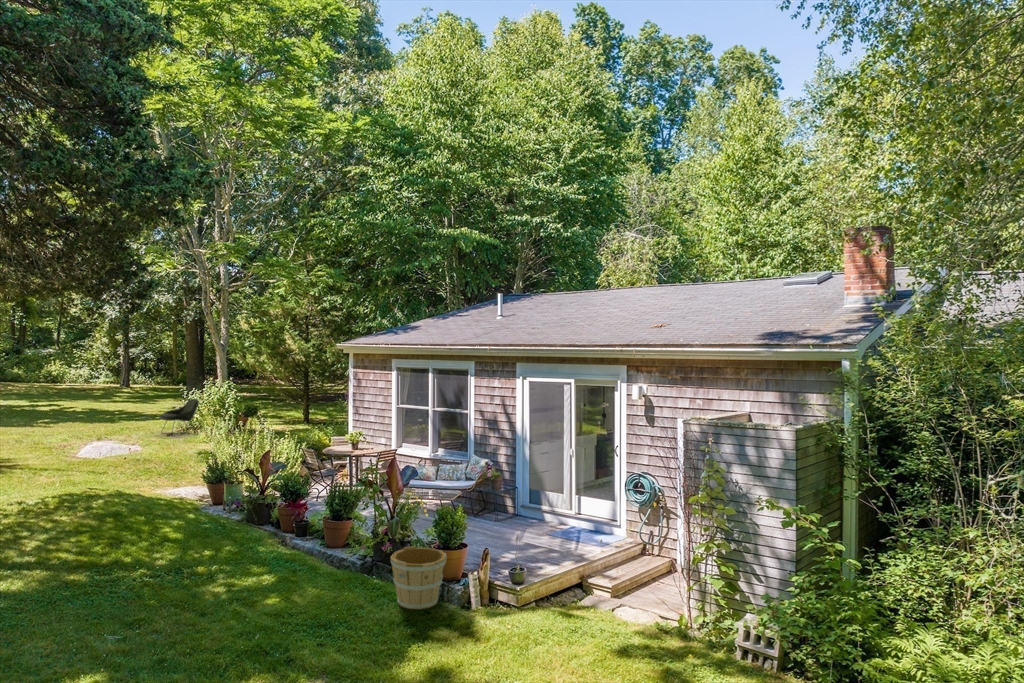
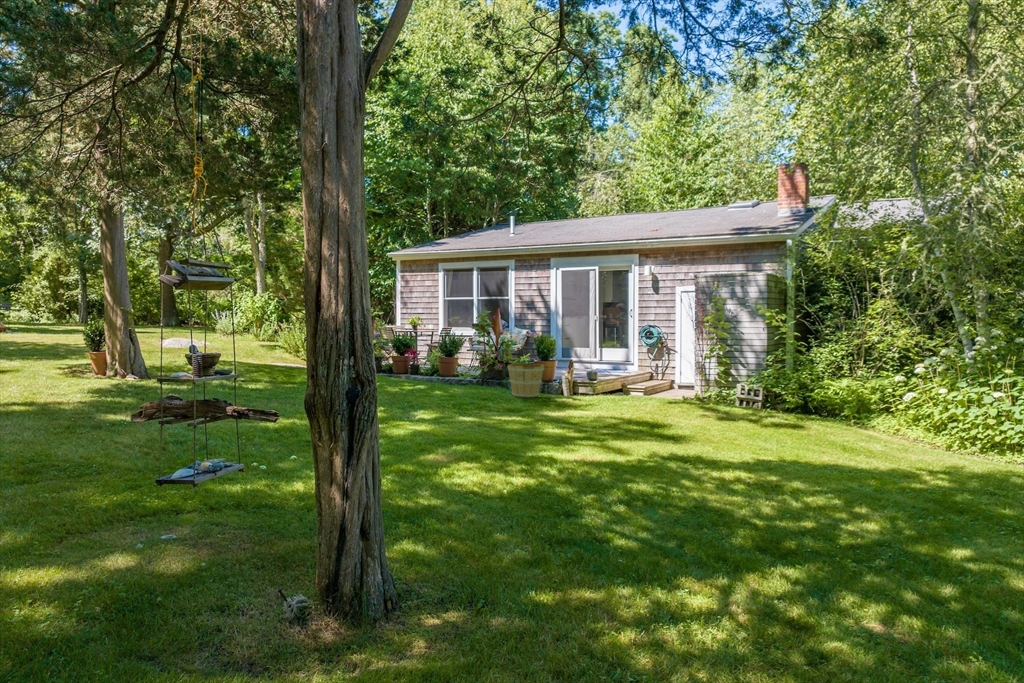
lounge chair: present [159,399,199,437] -> none [211,310,246,341]

